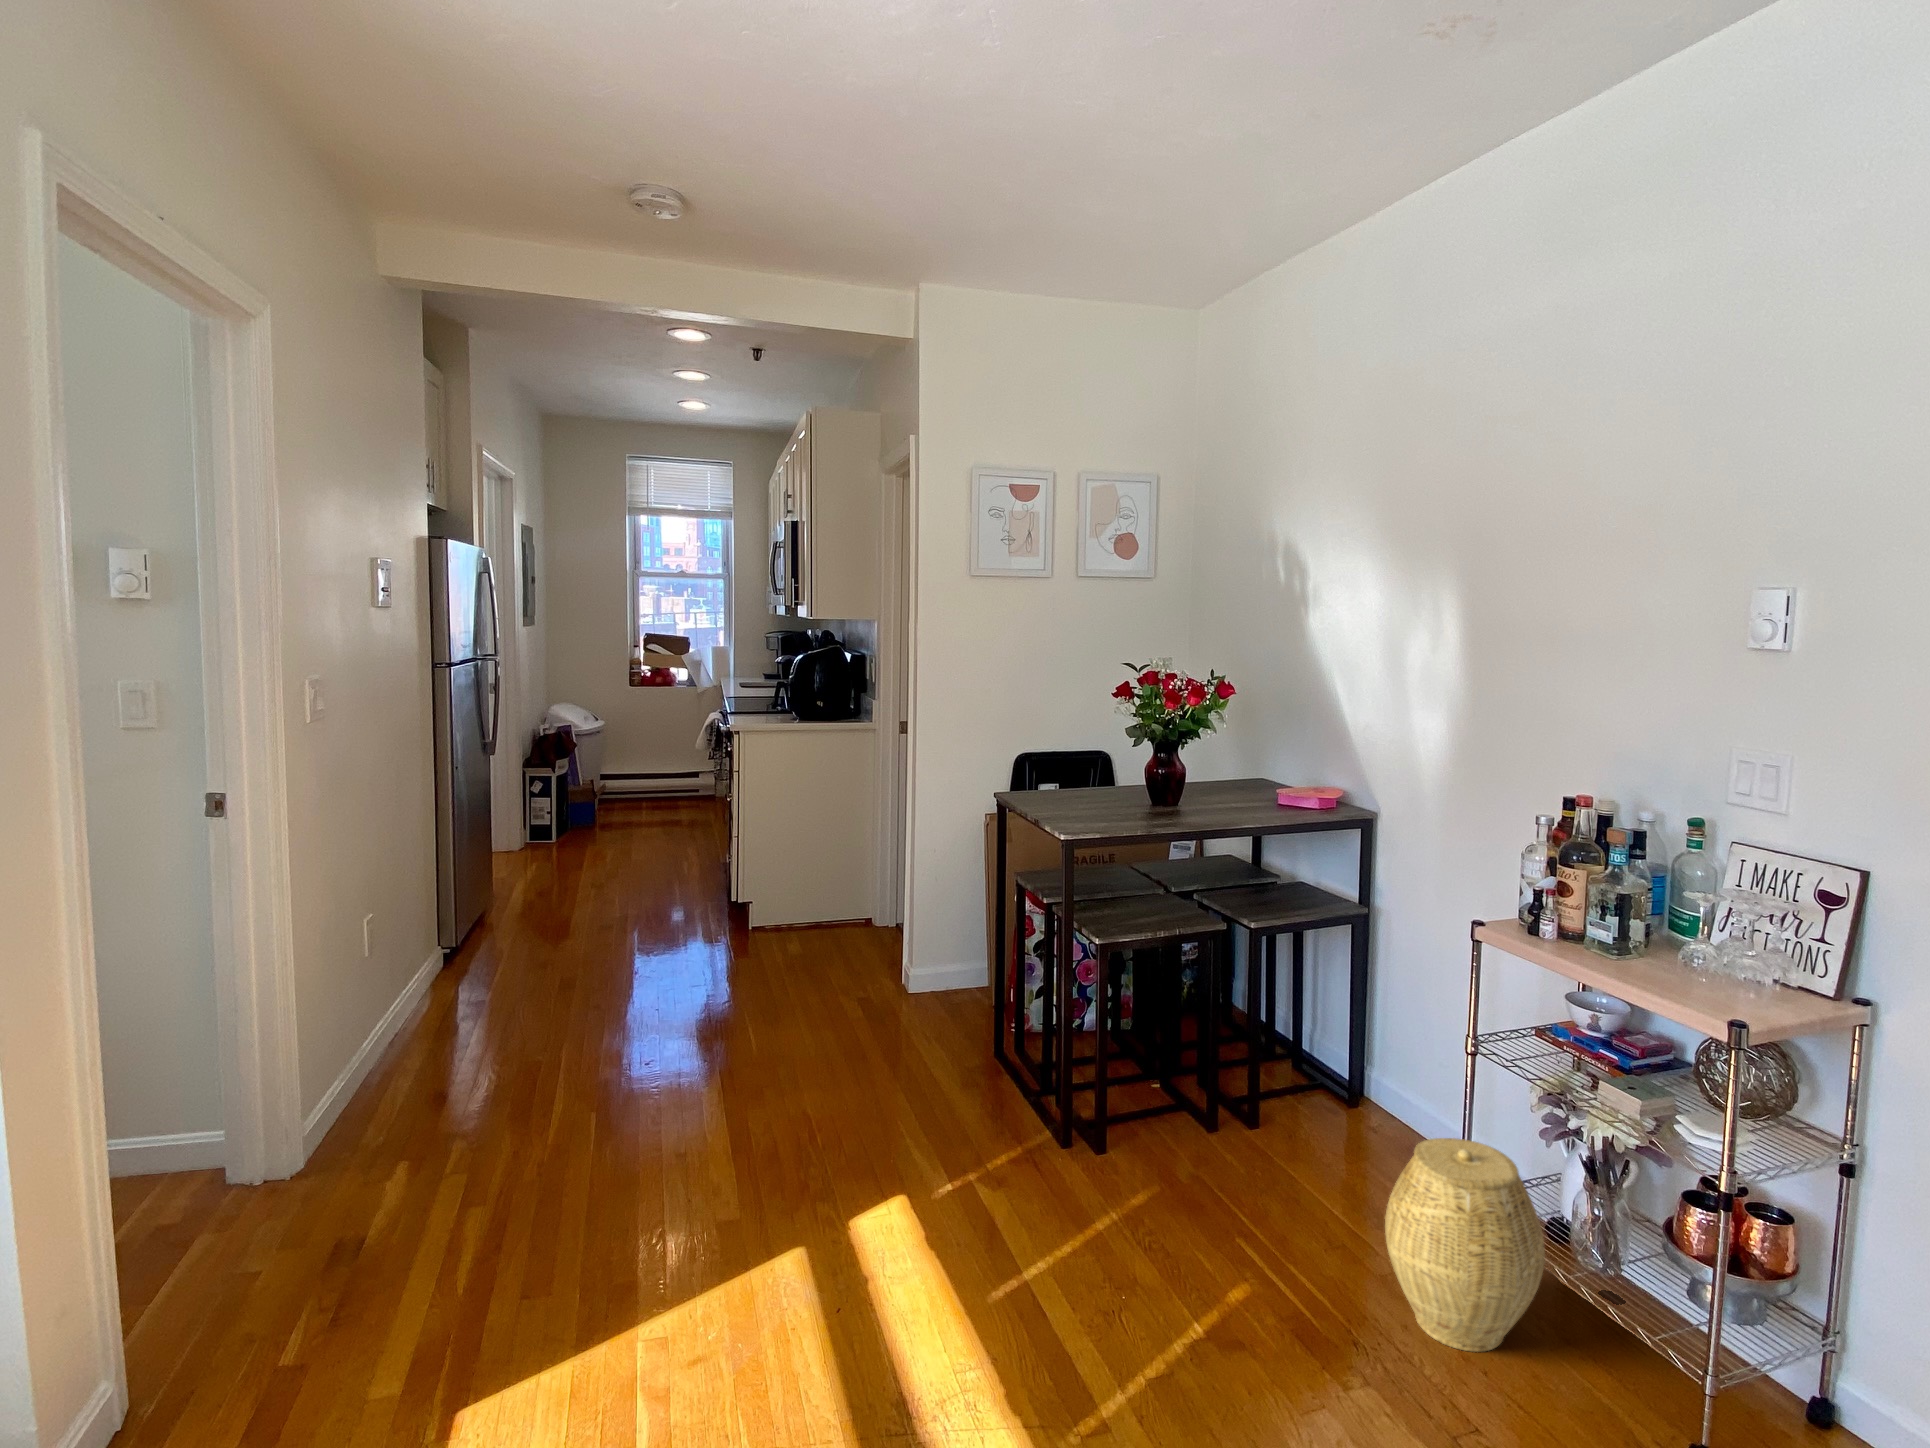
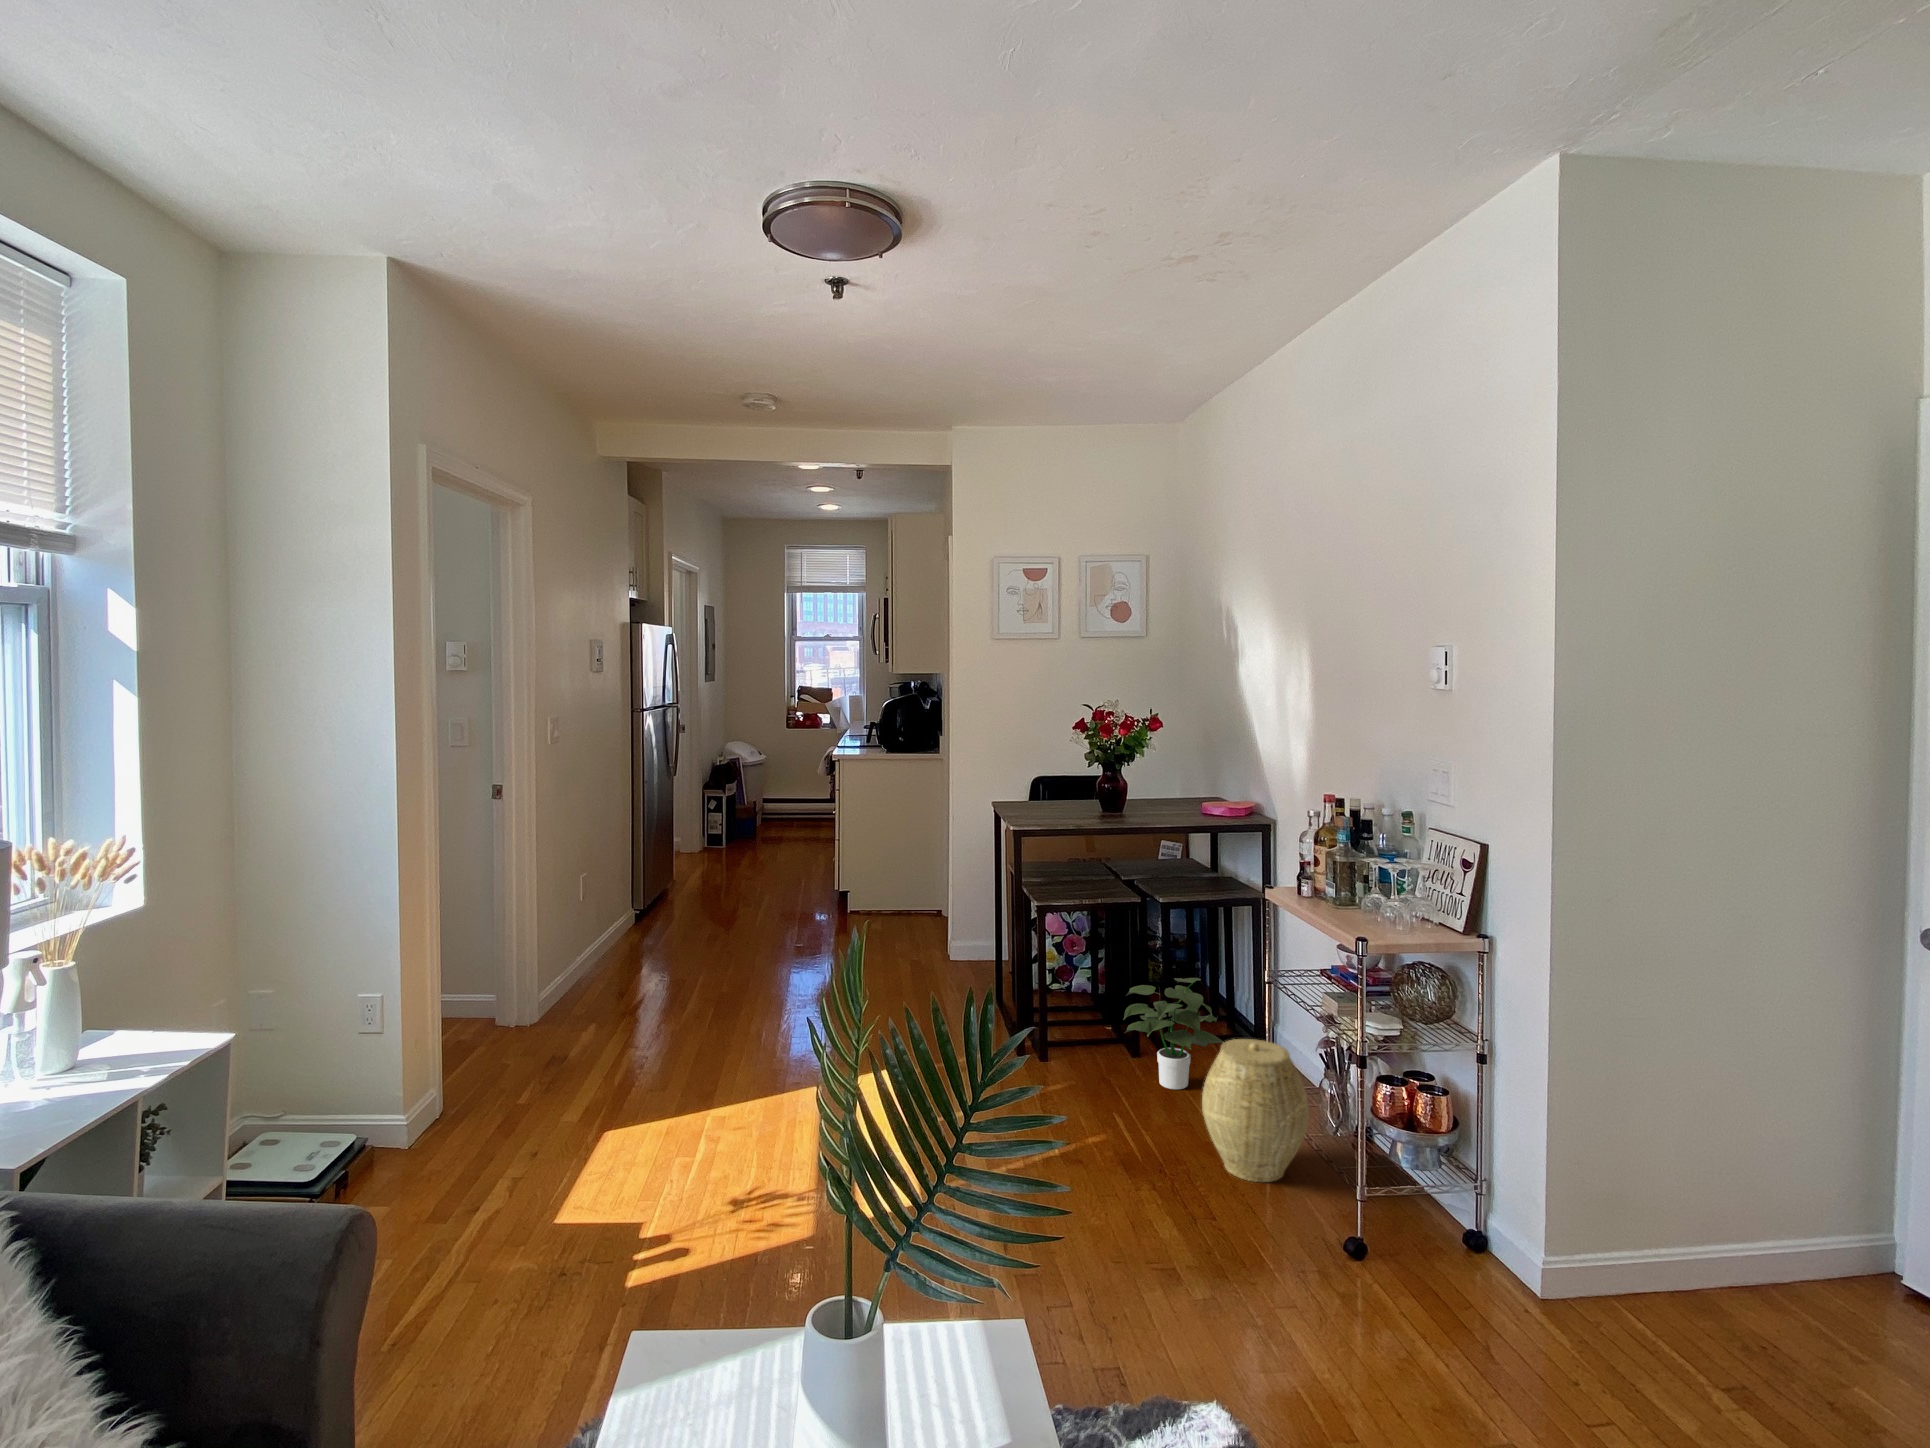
potted plant: none [1203,1029,1343,1185] -> present [1123,978,1224,1090]

